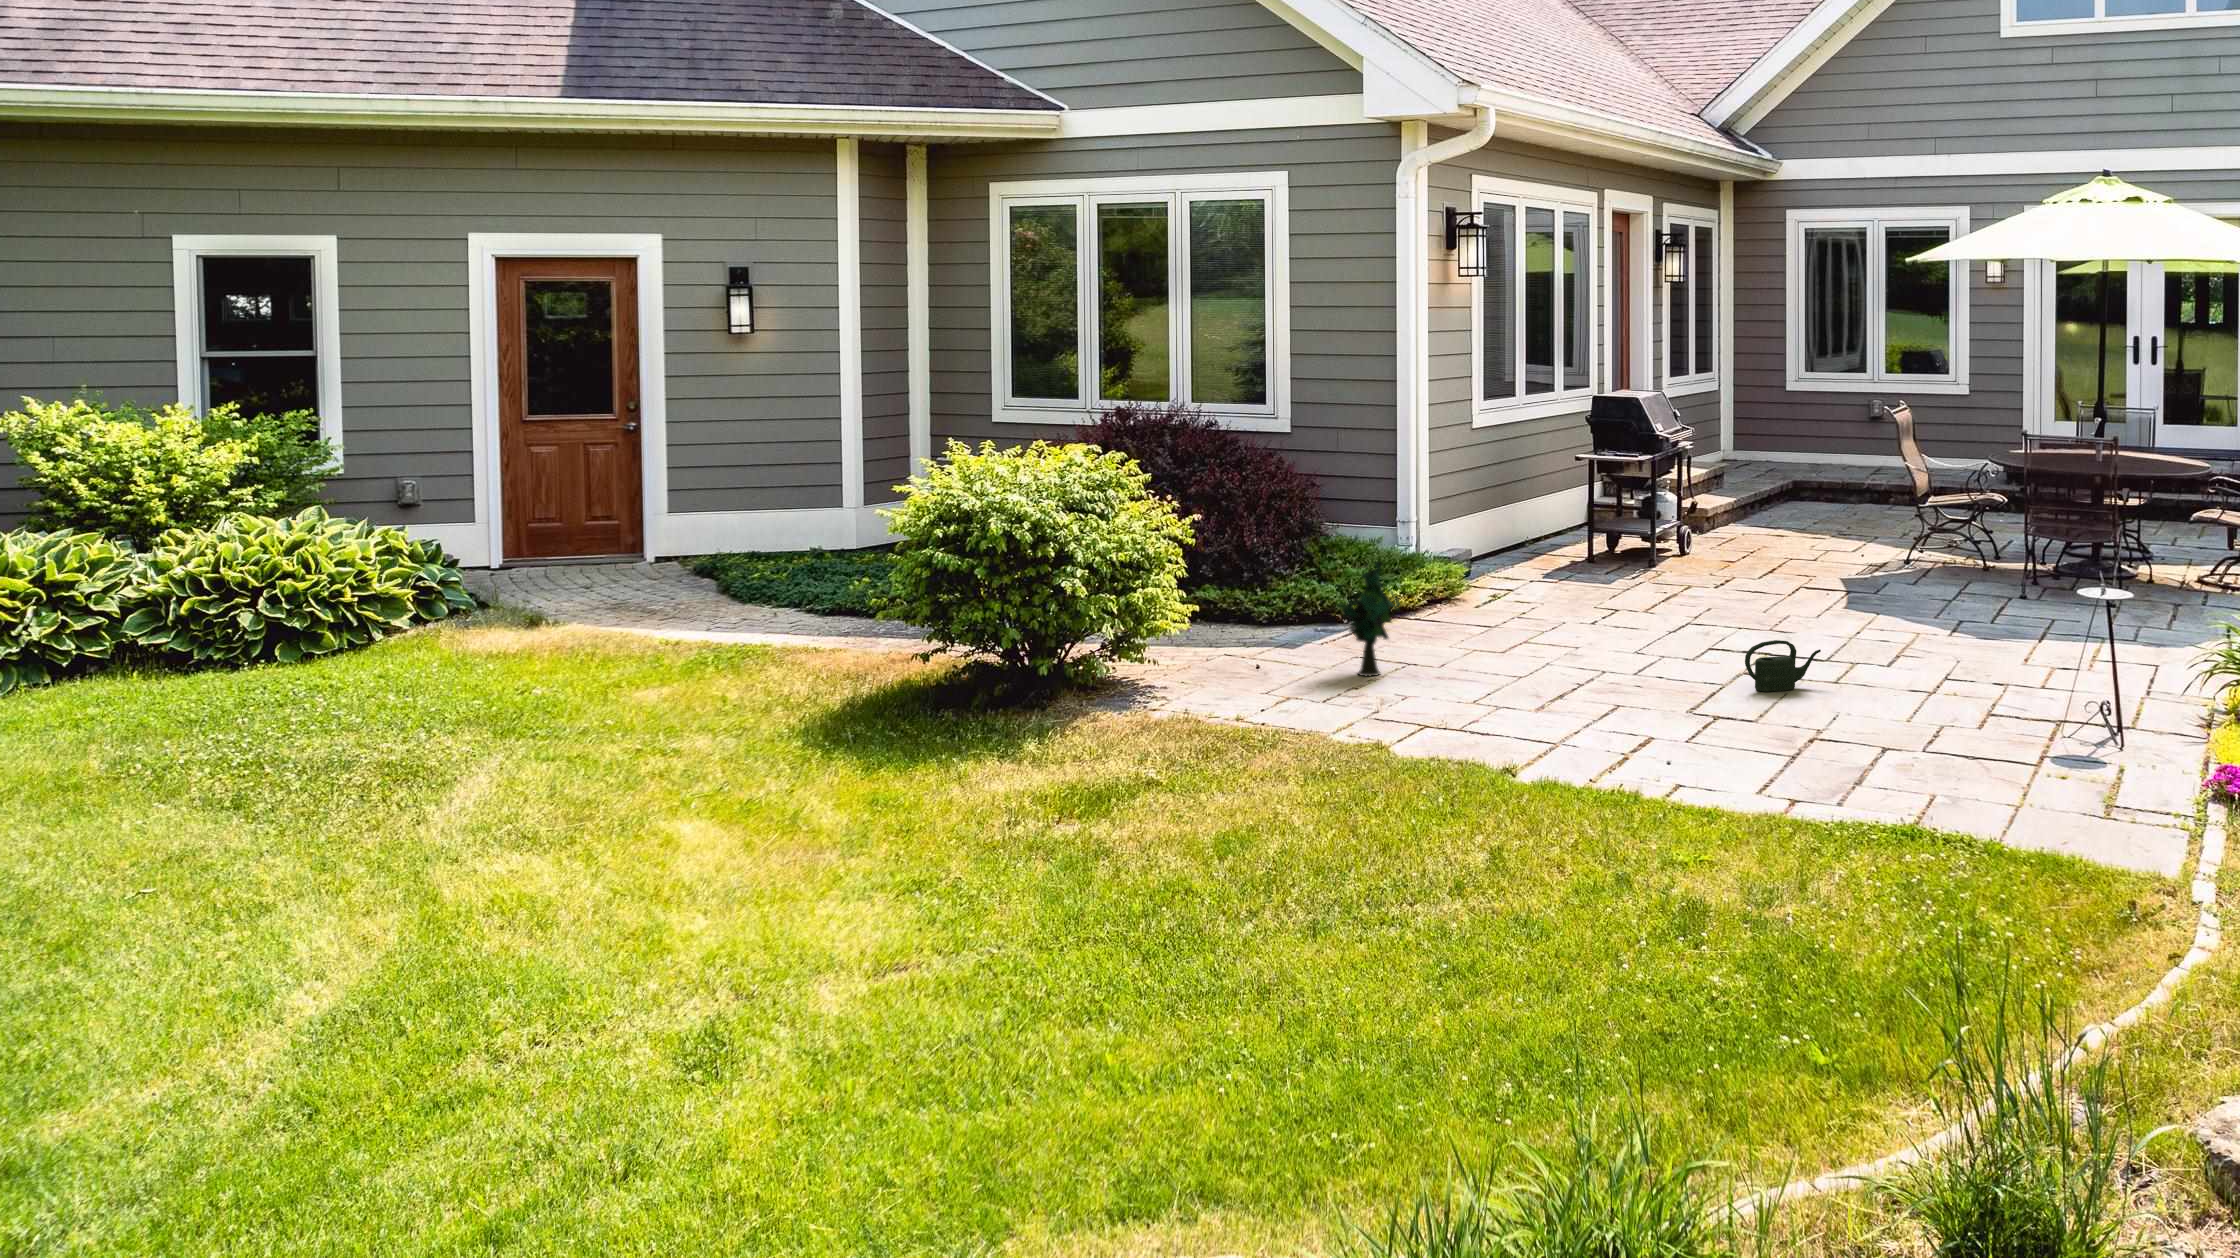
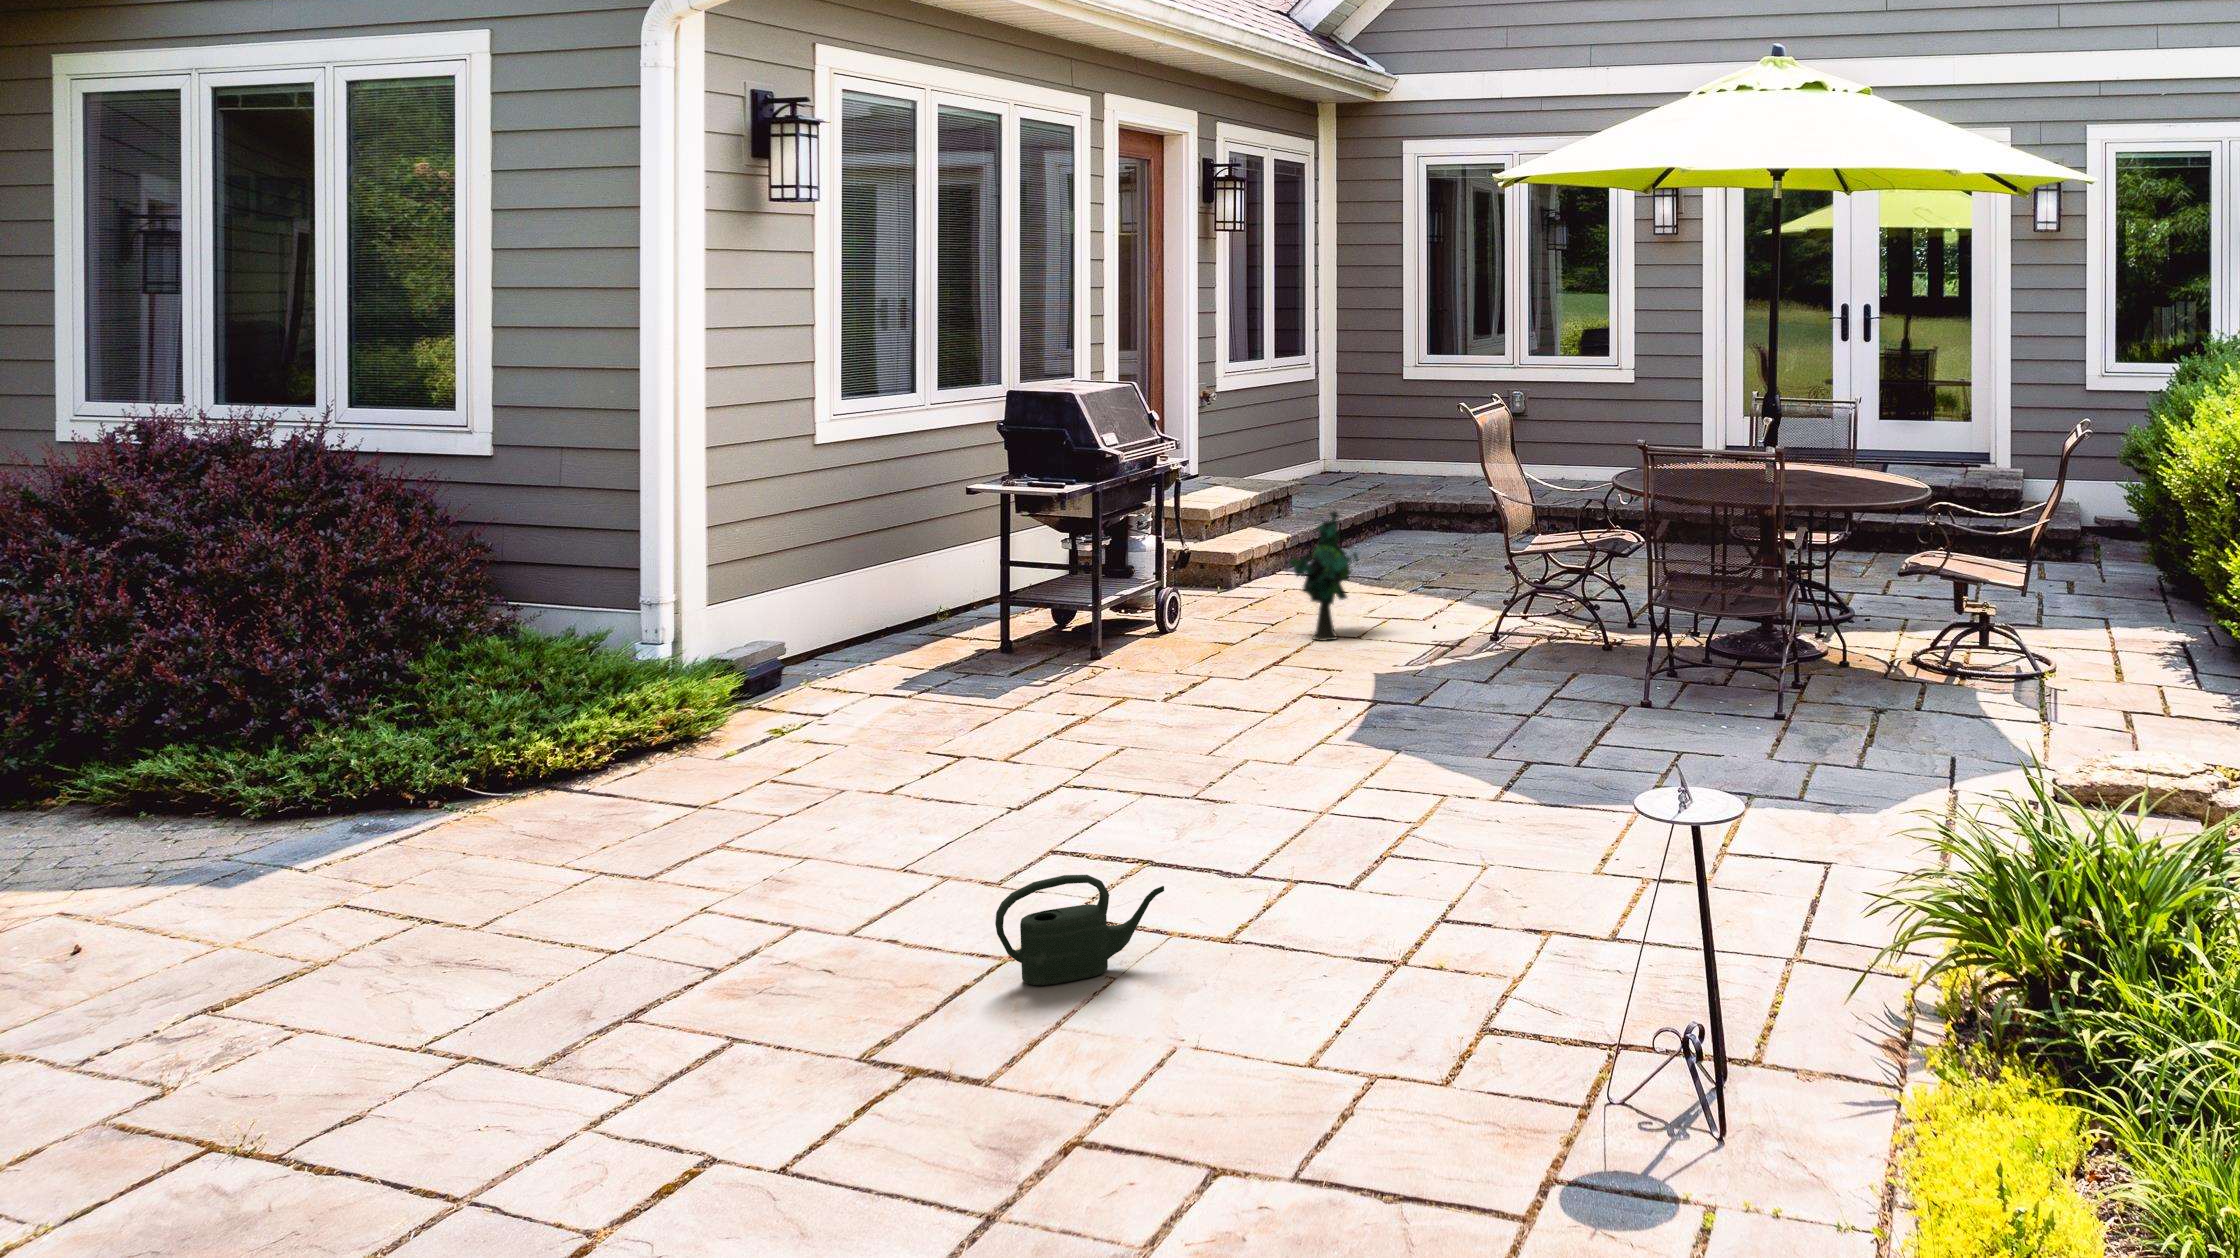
decorative plant: present [1337,561,1400,676] -> present [1289,512,1358,641]

